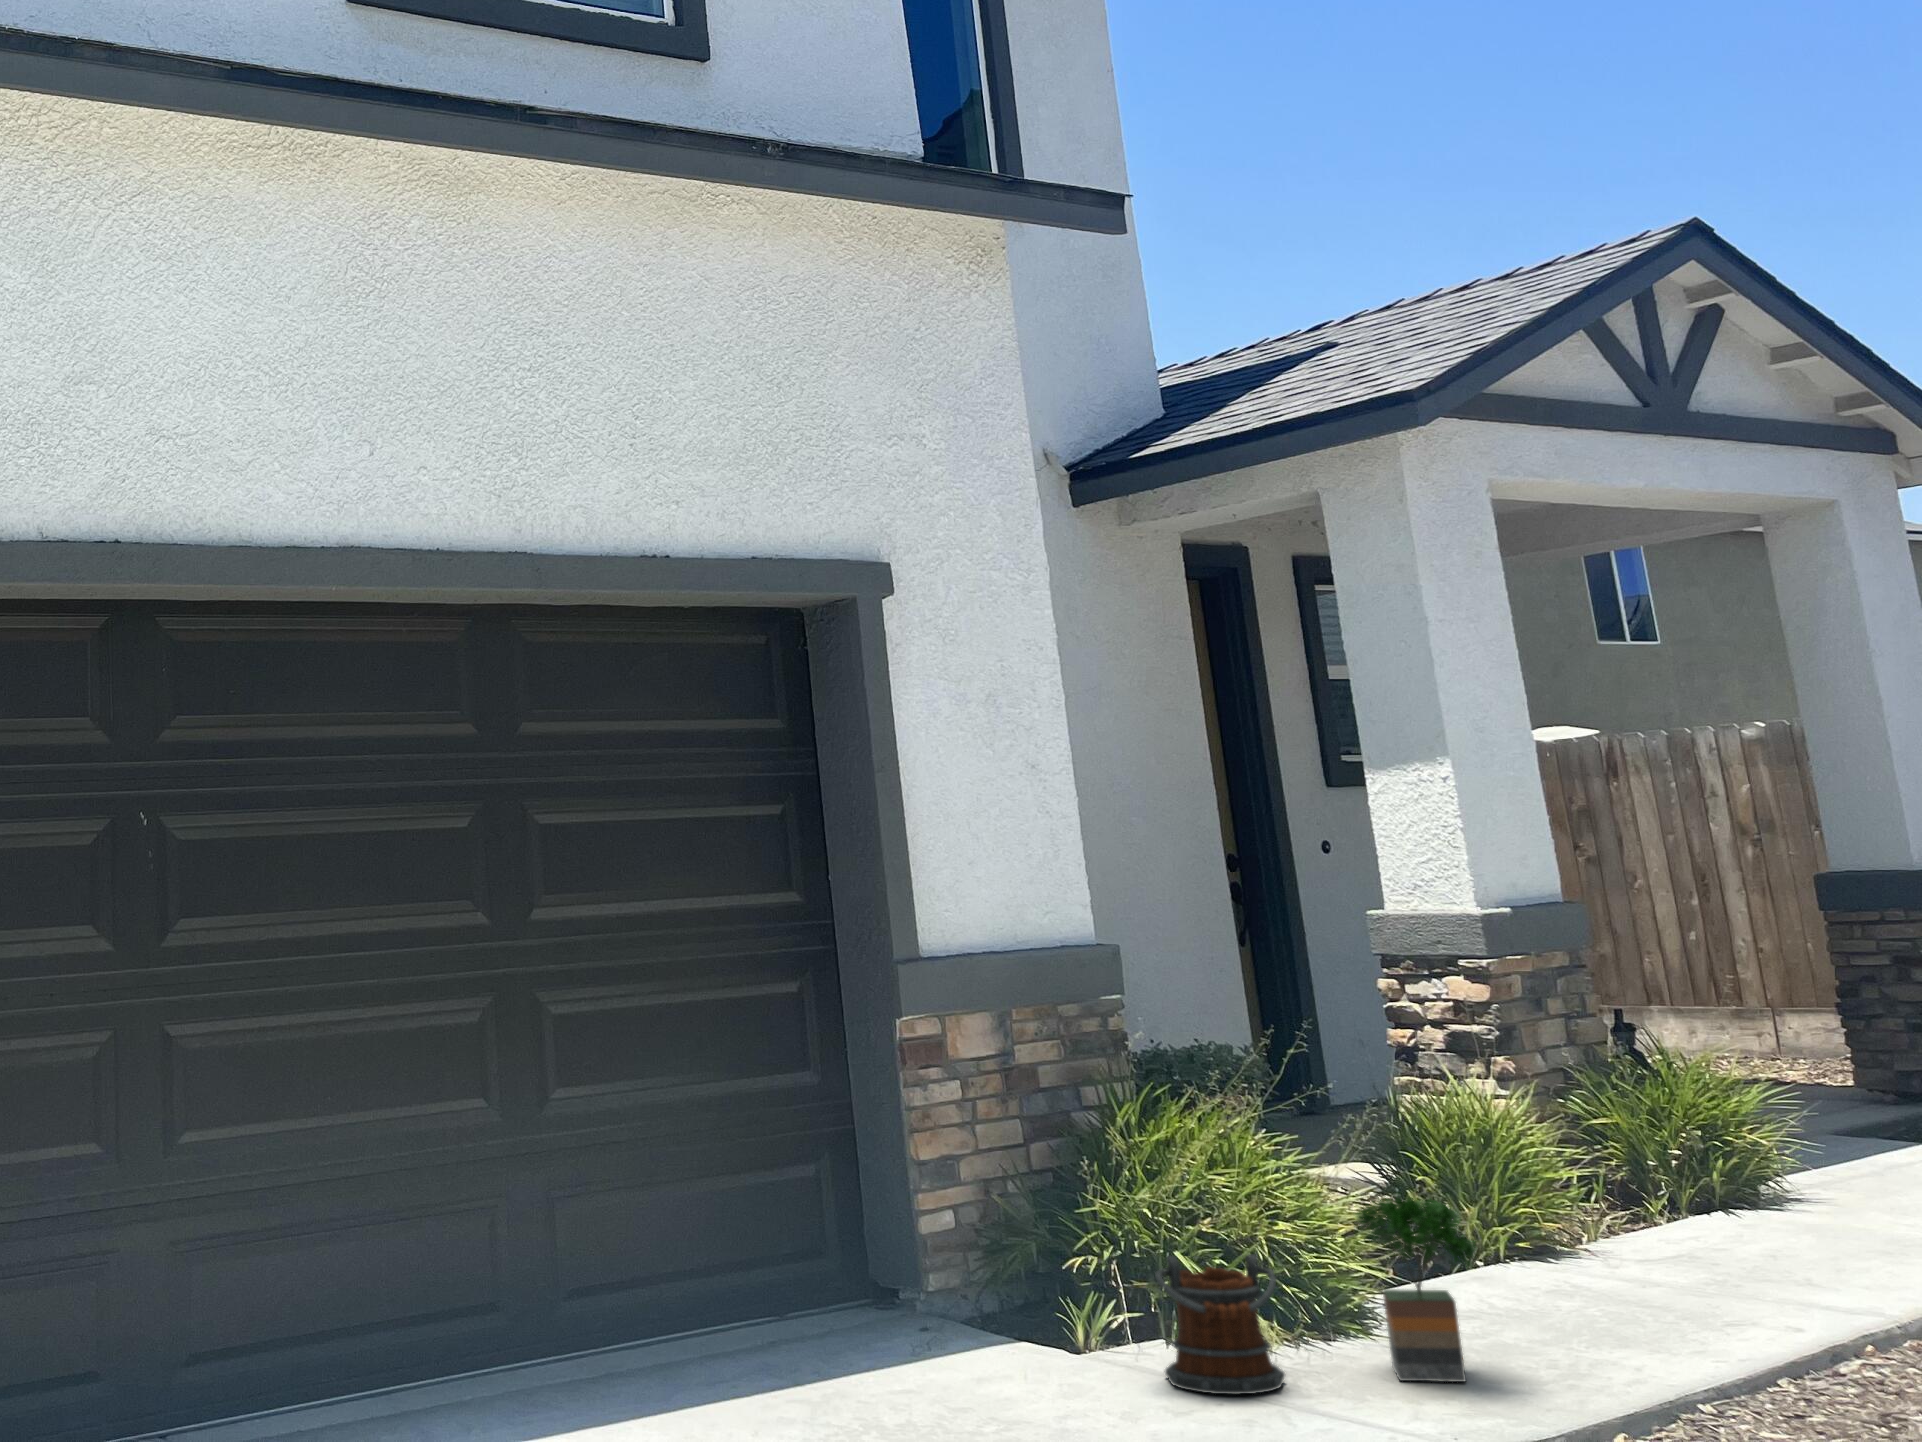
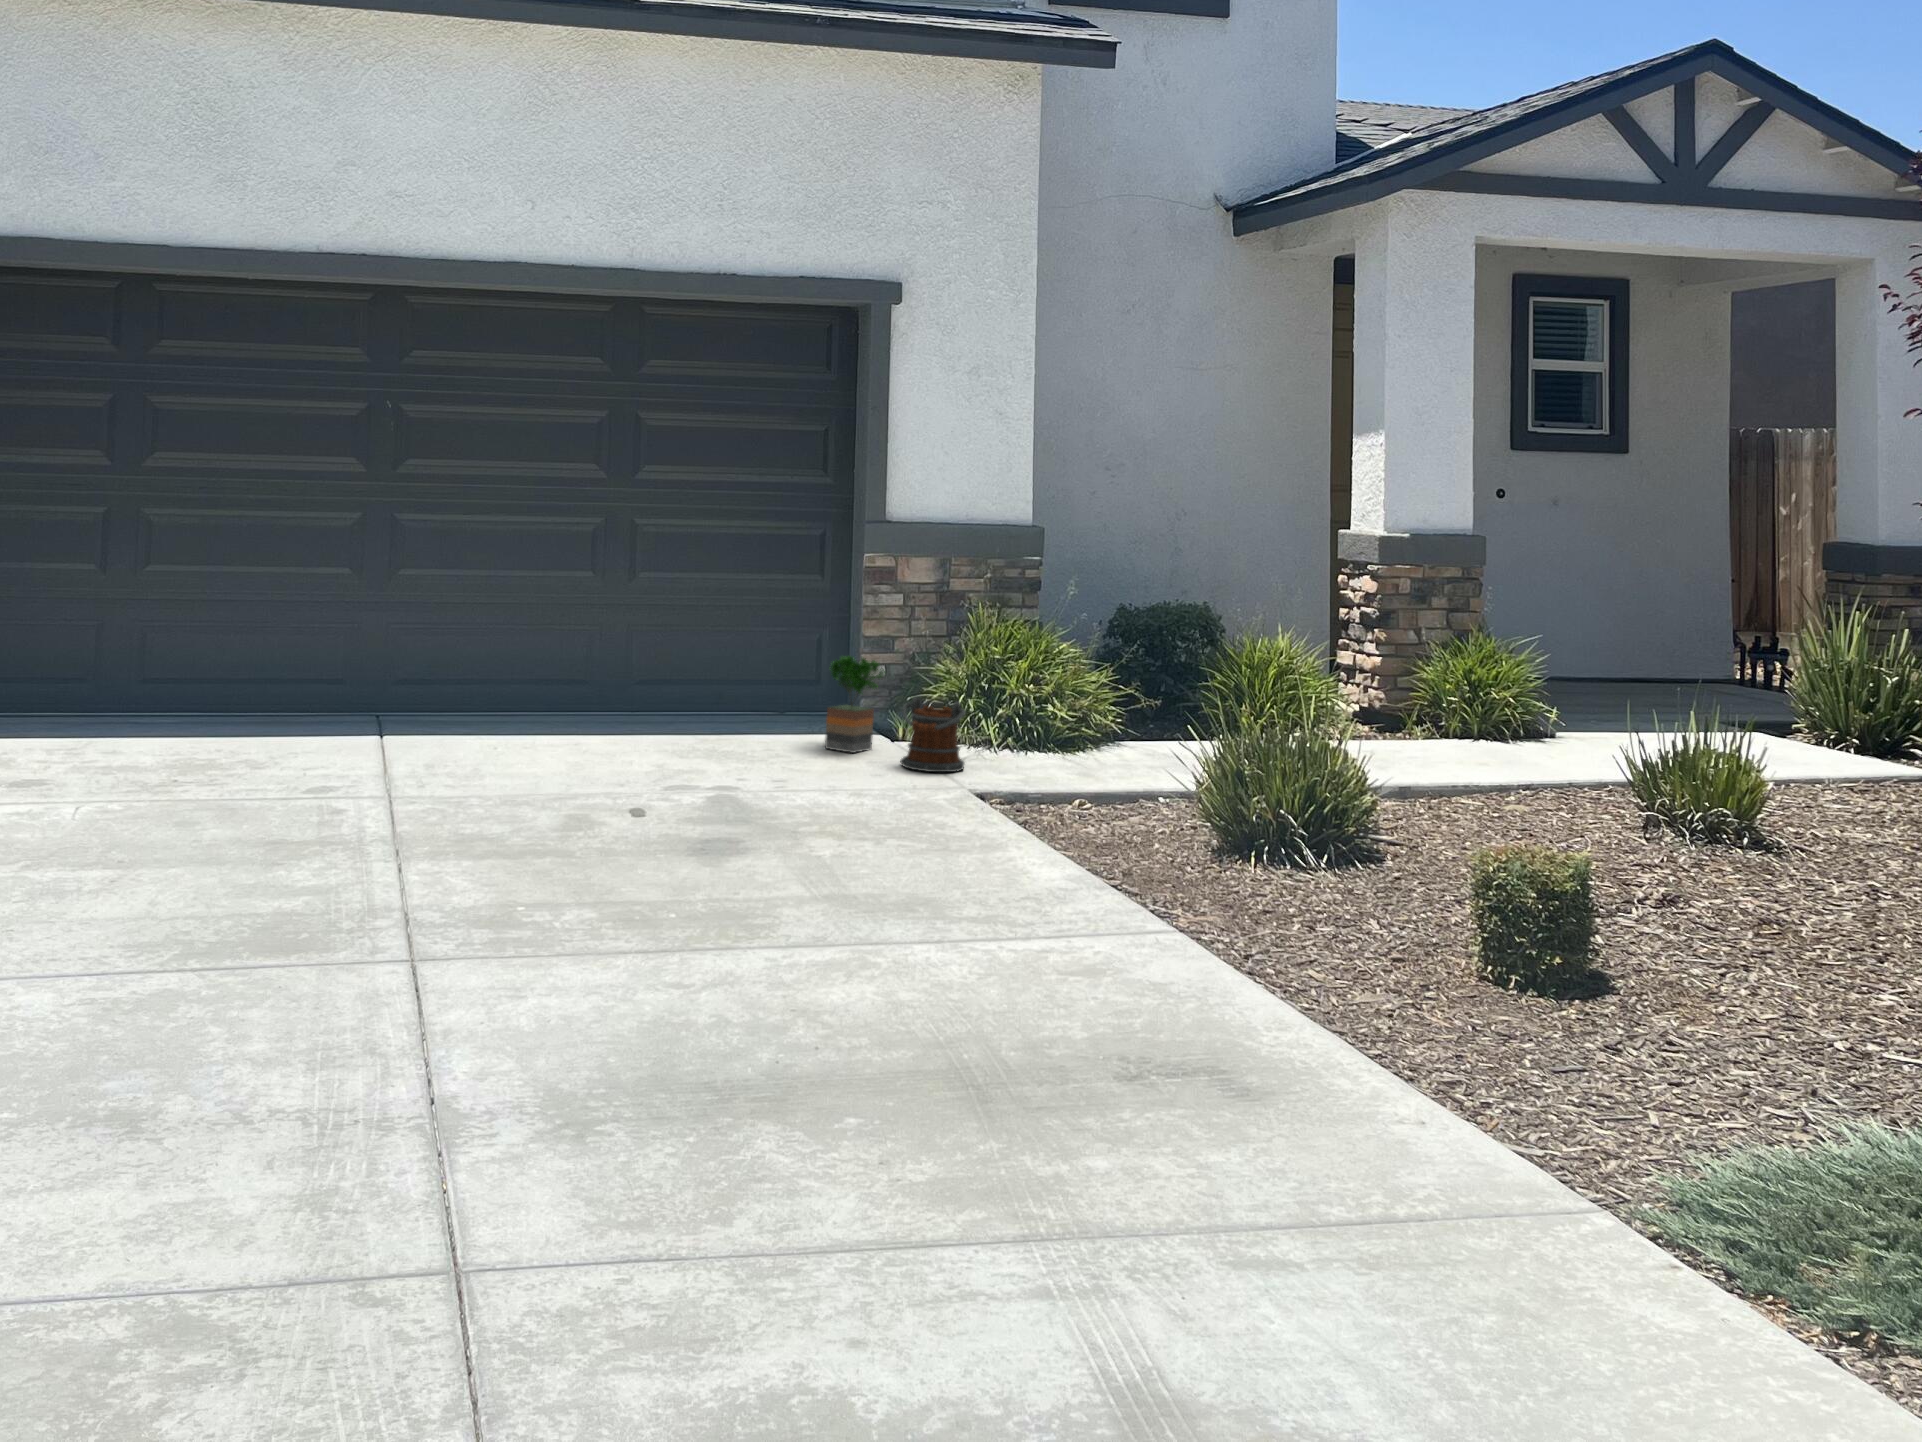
potted tree: present [1355,1198,1476,1382] -> present [825,656,885,753]

